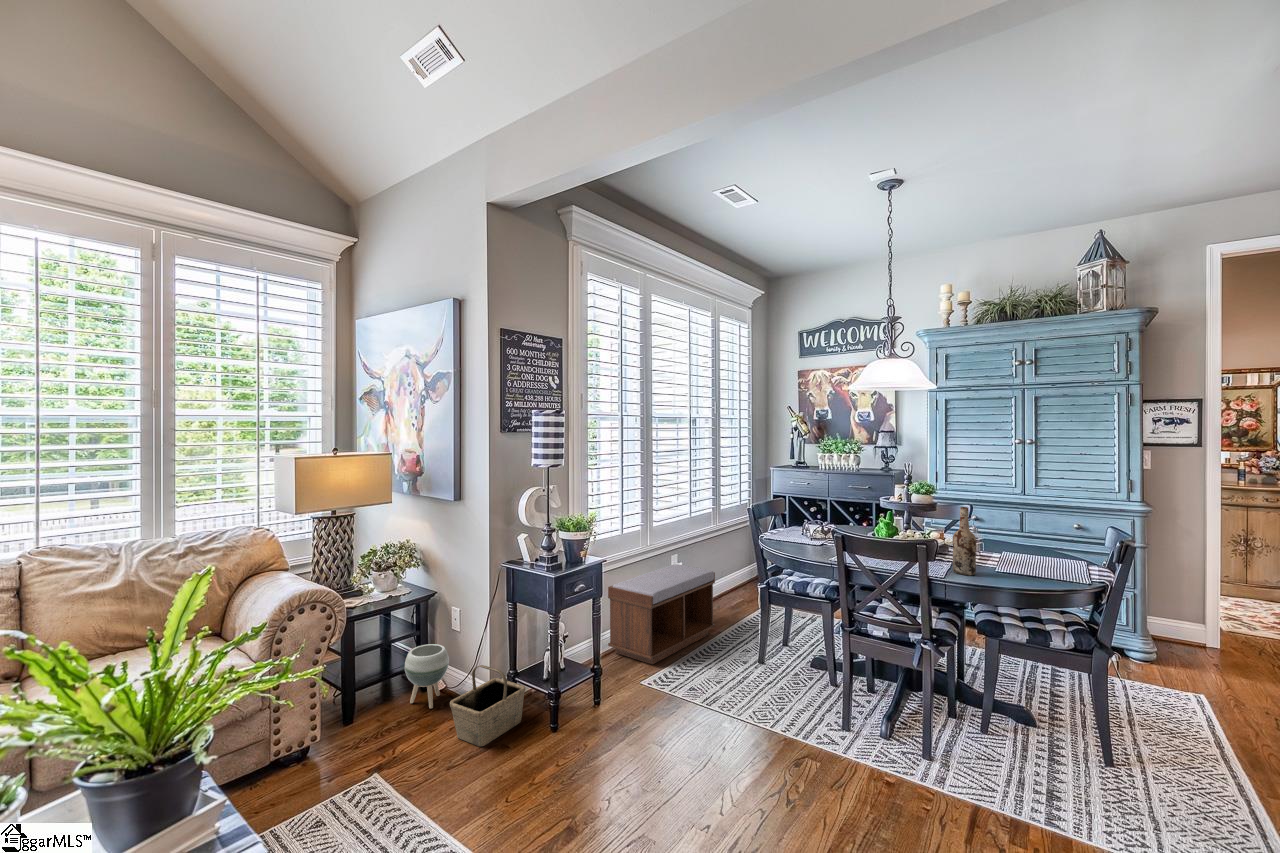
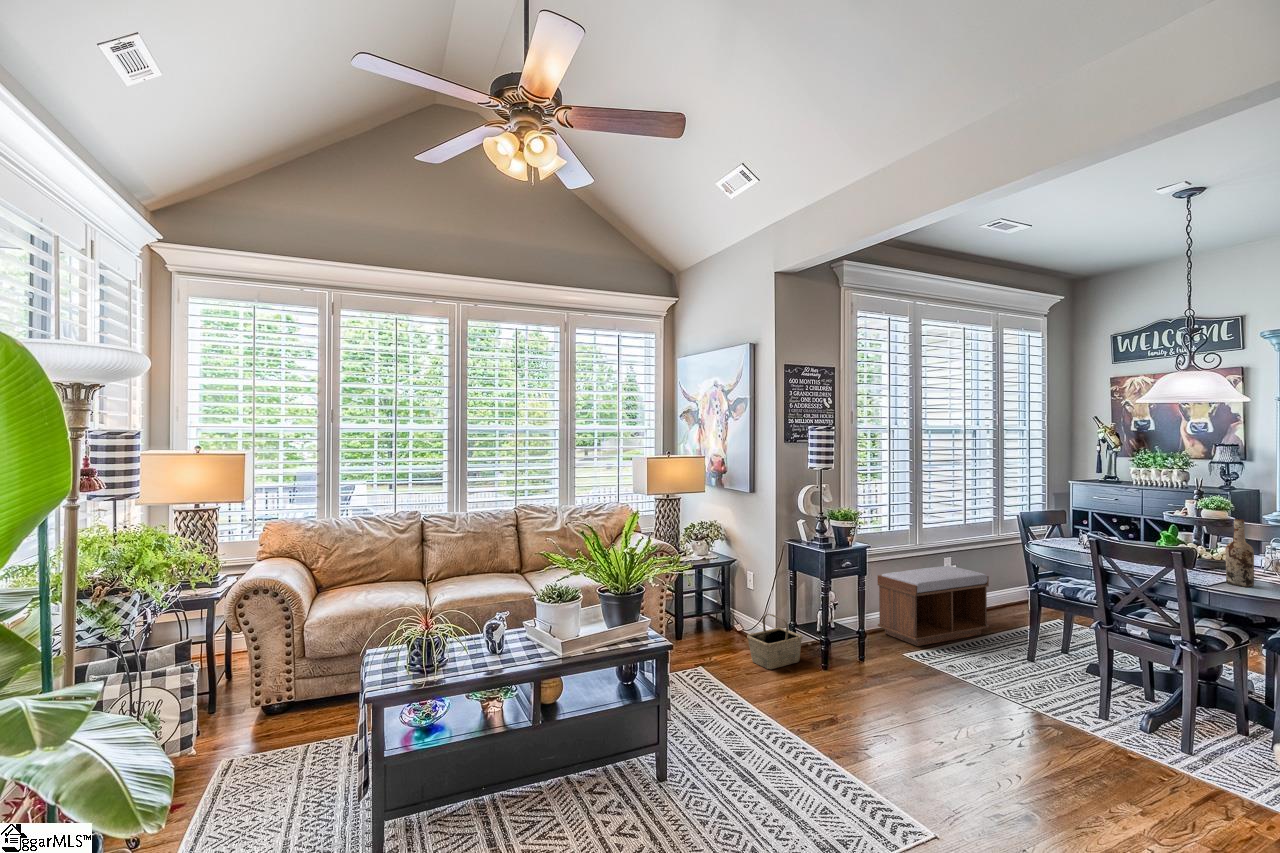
planter: present [405,644,449,709] -> none [715,598,746,643]

